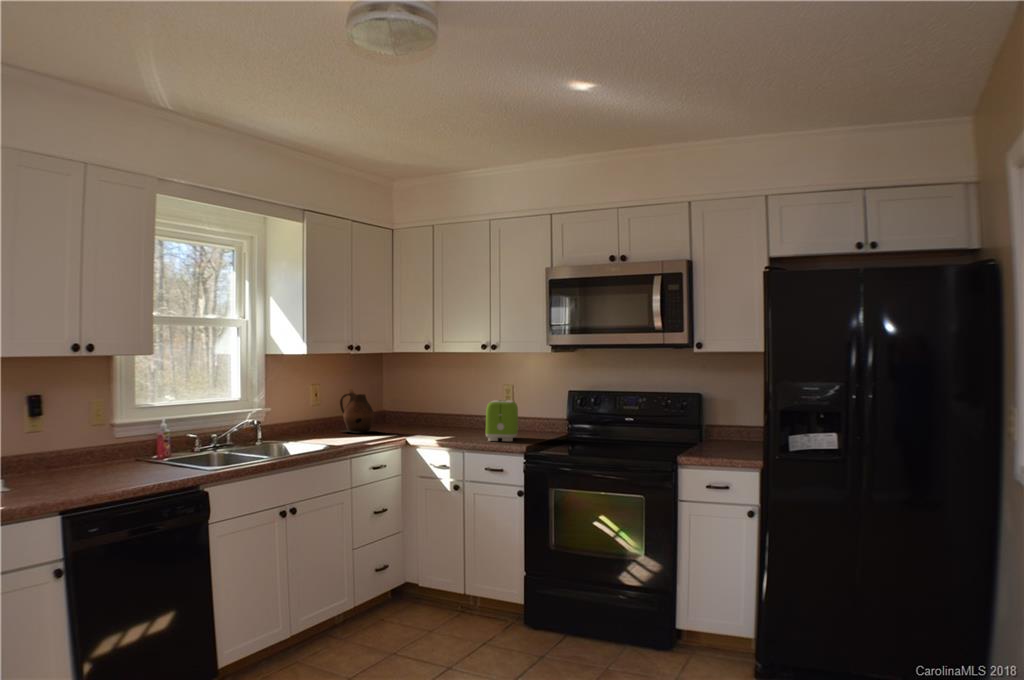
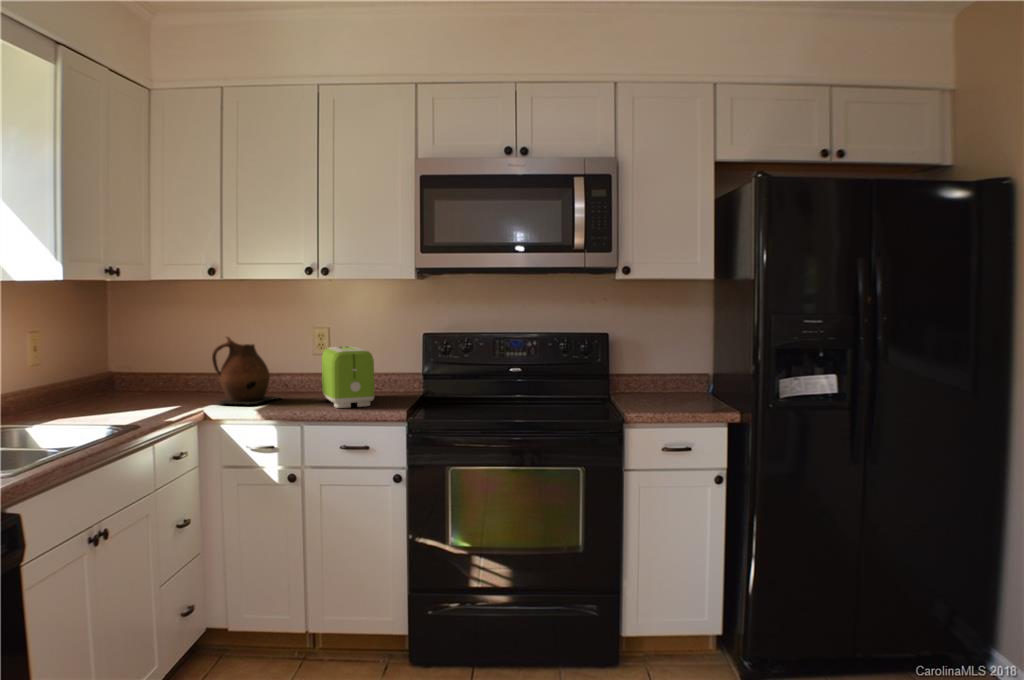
ceramic pitcher: present [340,389,378,433] -> present [212,337,279,405]

